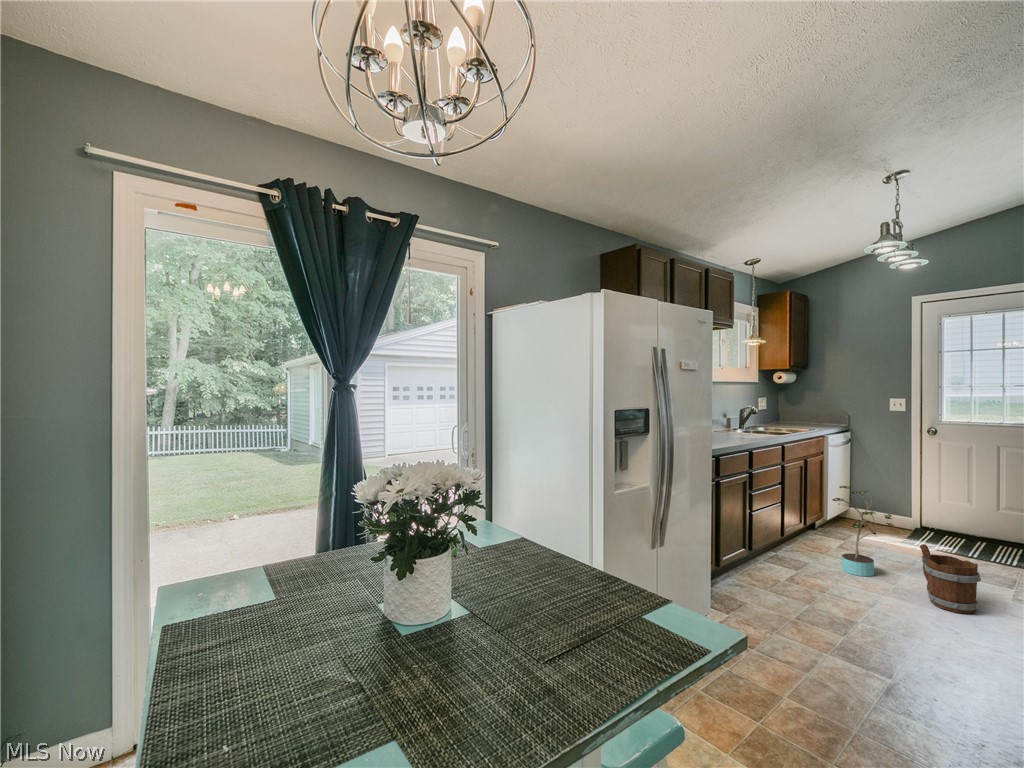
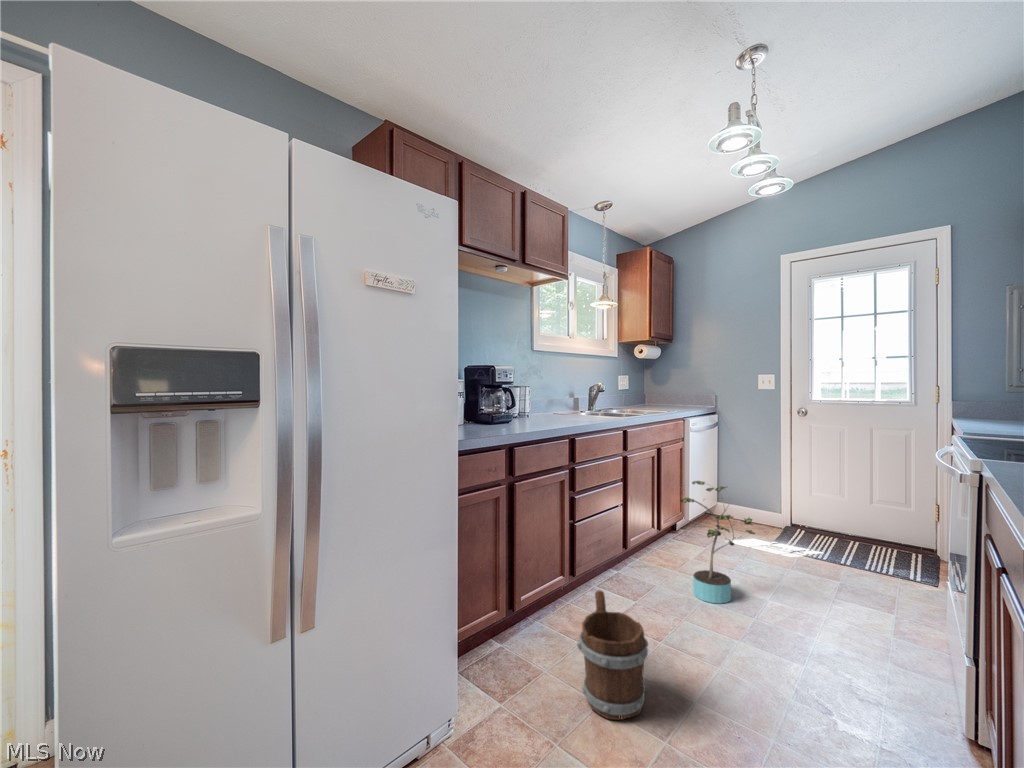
bucket: present [920,544,981,614] -> present [577,590,648,720]

